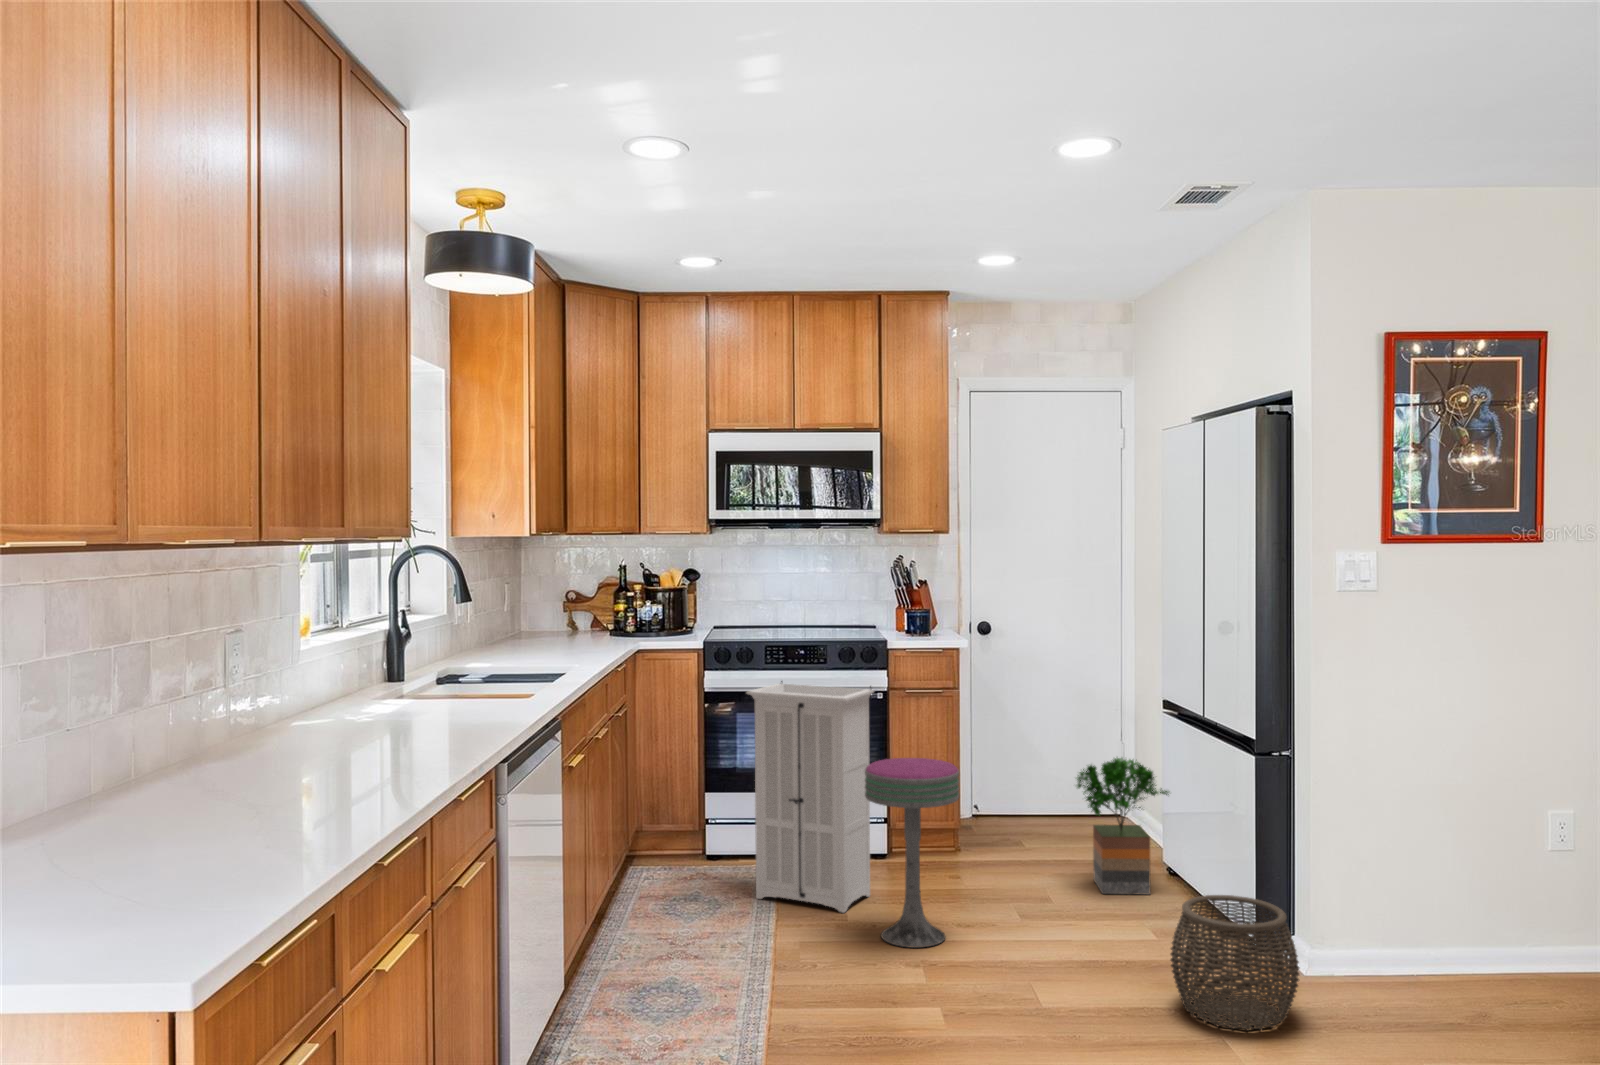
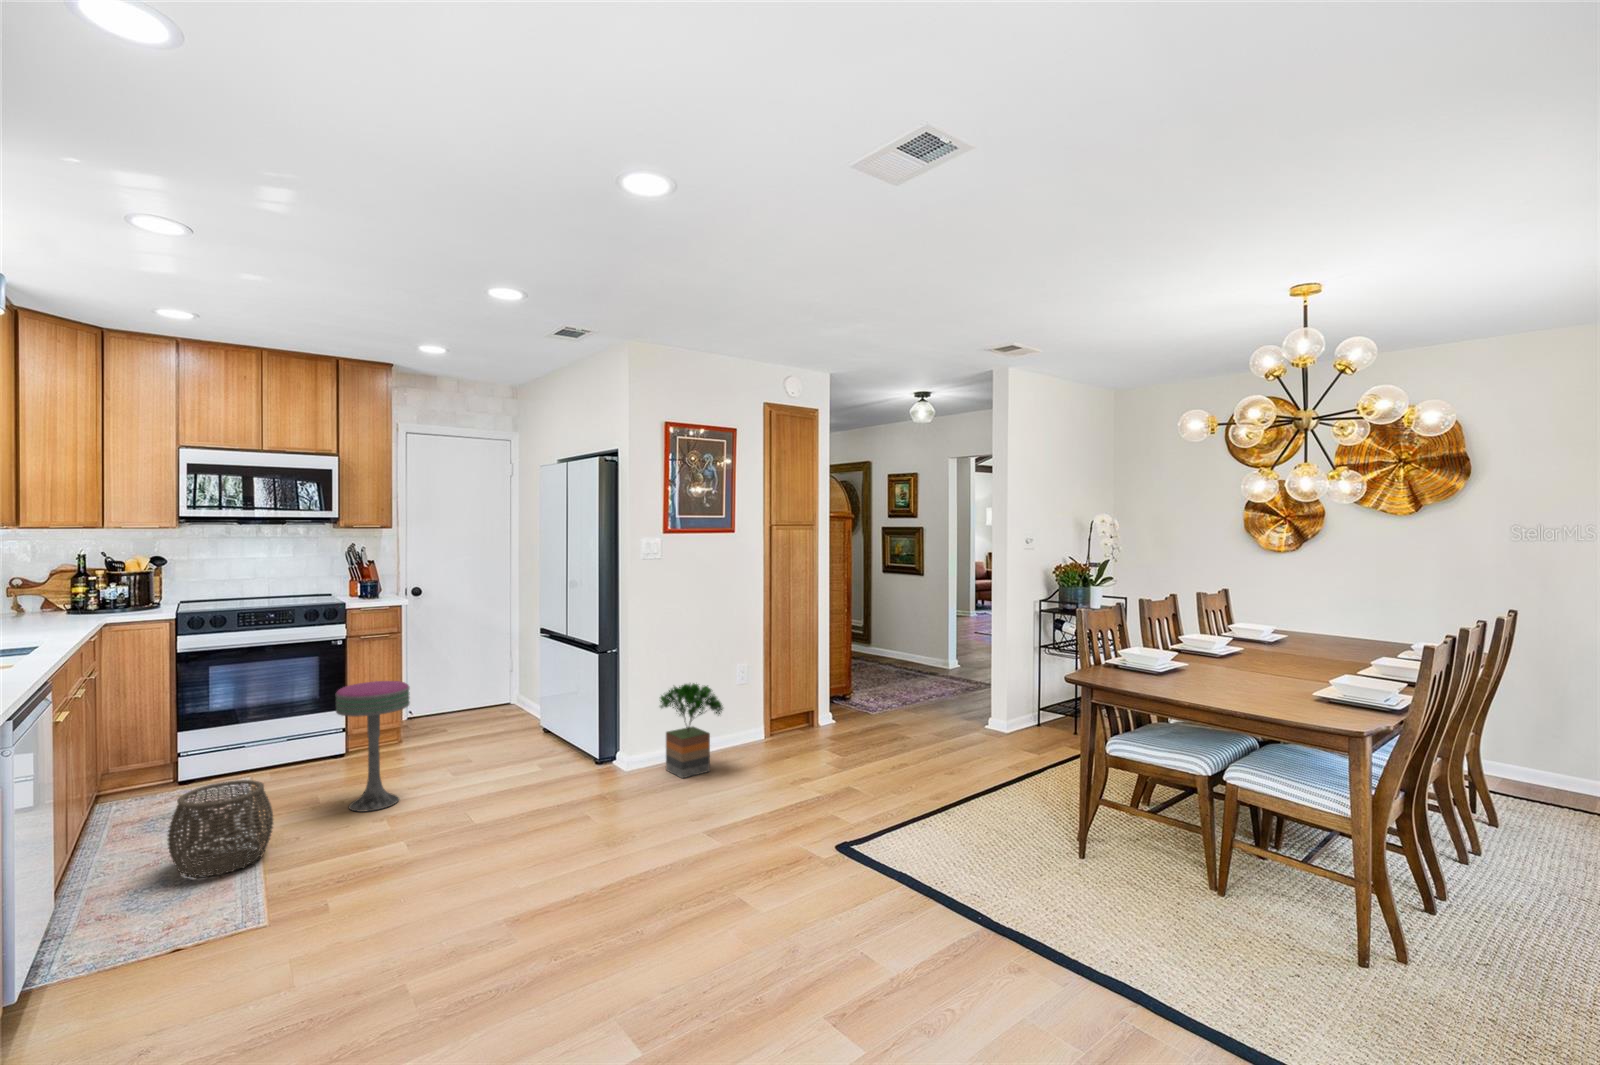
storage cabinet: present [747,681,874,913] -> none [225,635,338,803]
potted tree: present [1077,758,1169,895] -> present [660,683,723,778]
woven basket: present [1170,895,1300,1030] -> present [167,780,273,878]

